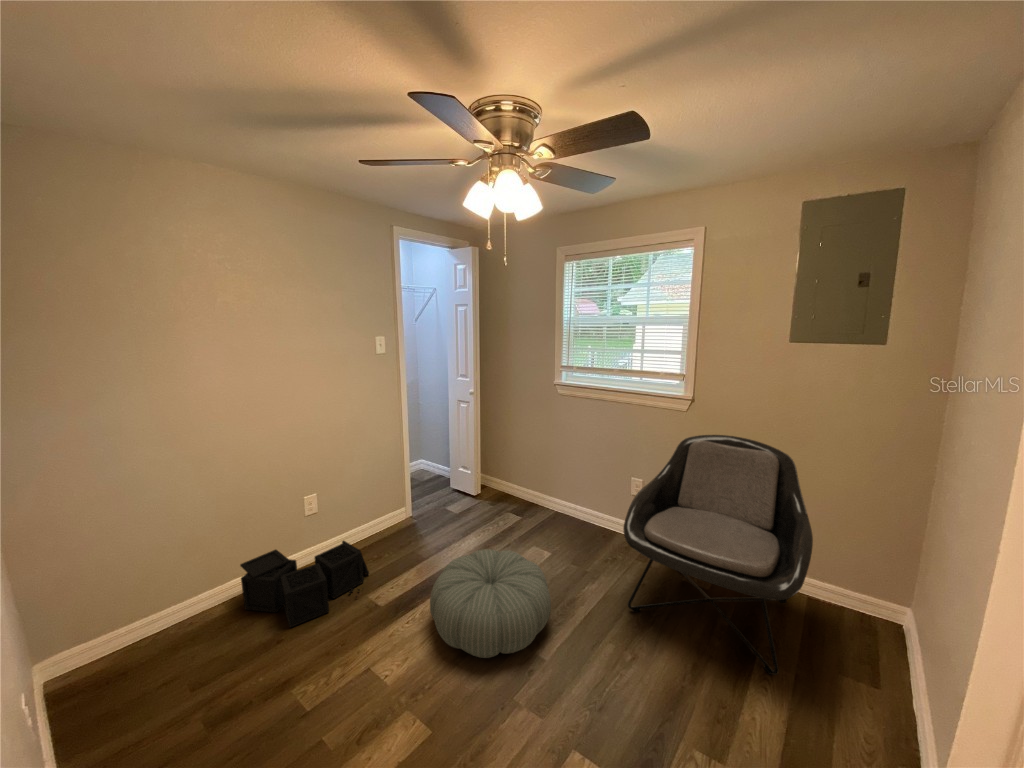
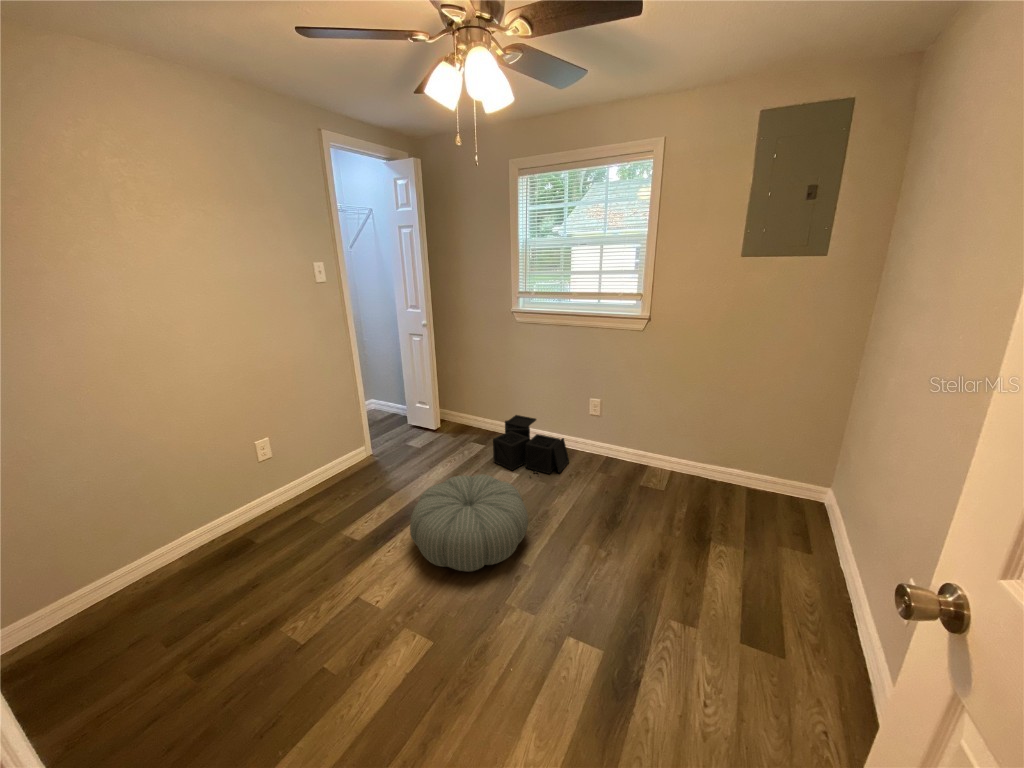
lounge chair: present [623,435,813,675] -> none [592,350,758,552]
storage bin: present [240,541,369,627] -> present [493,415,569,476]

